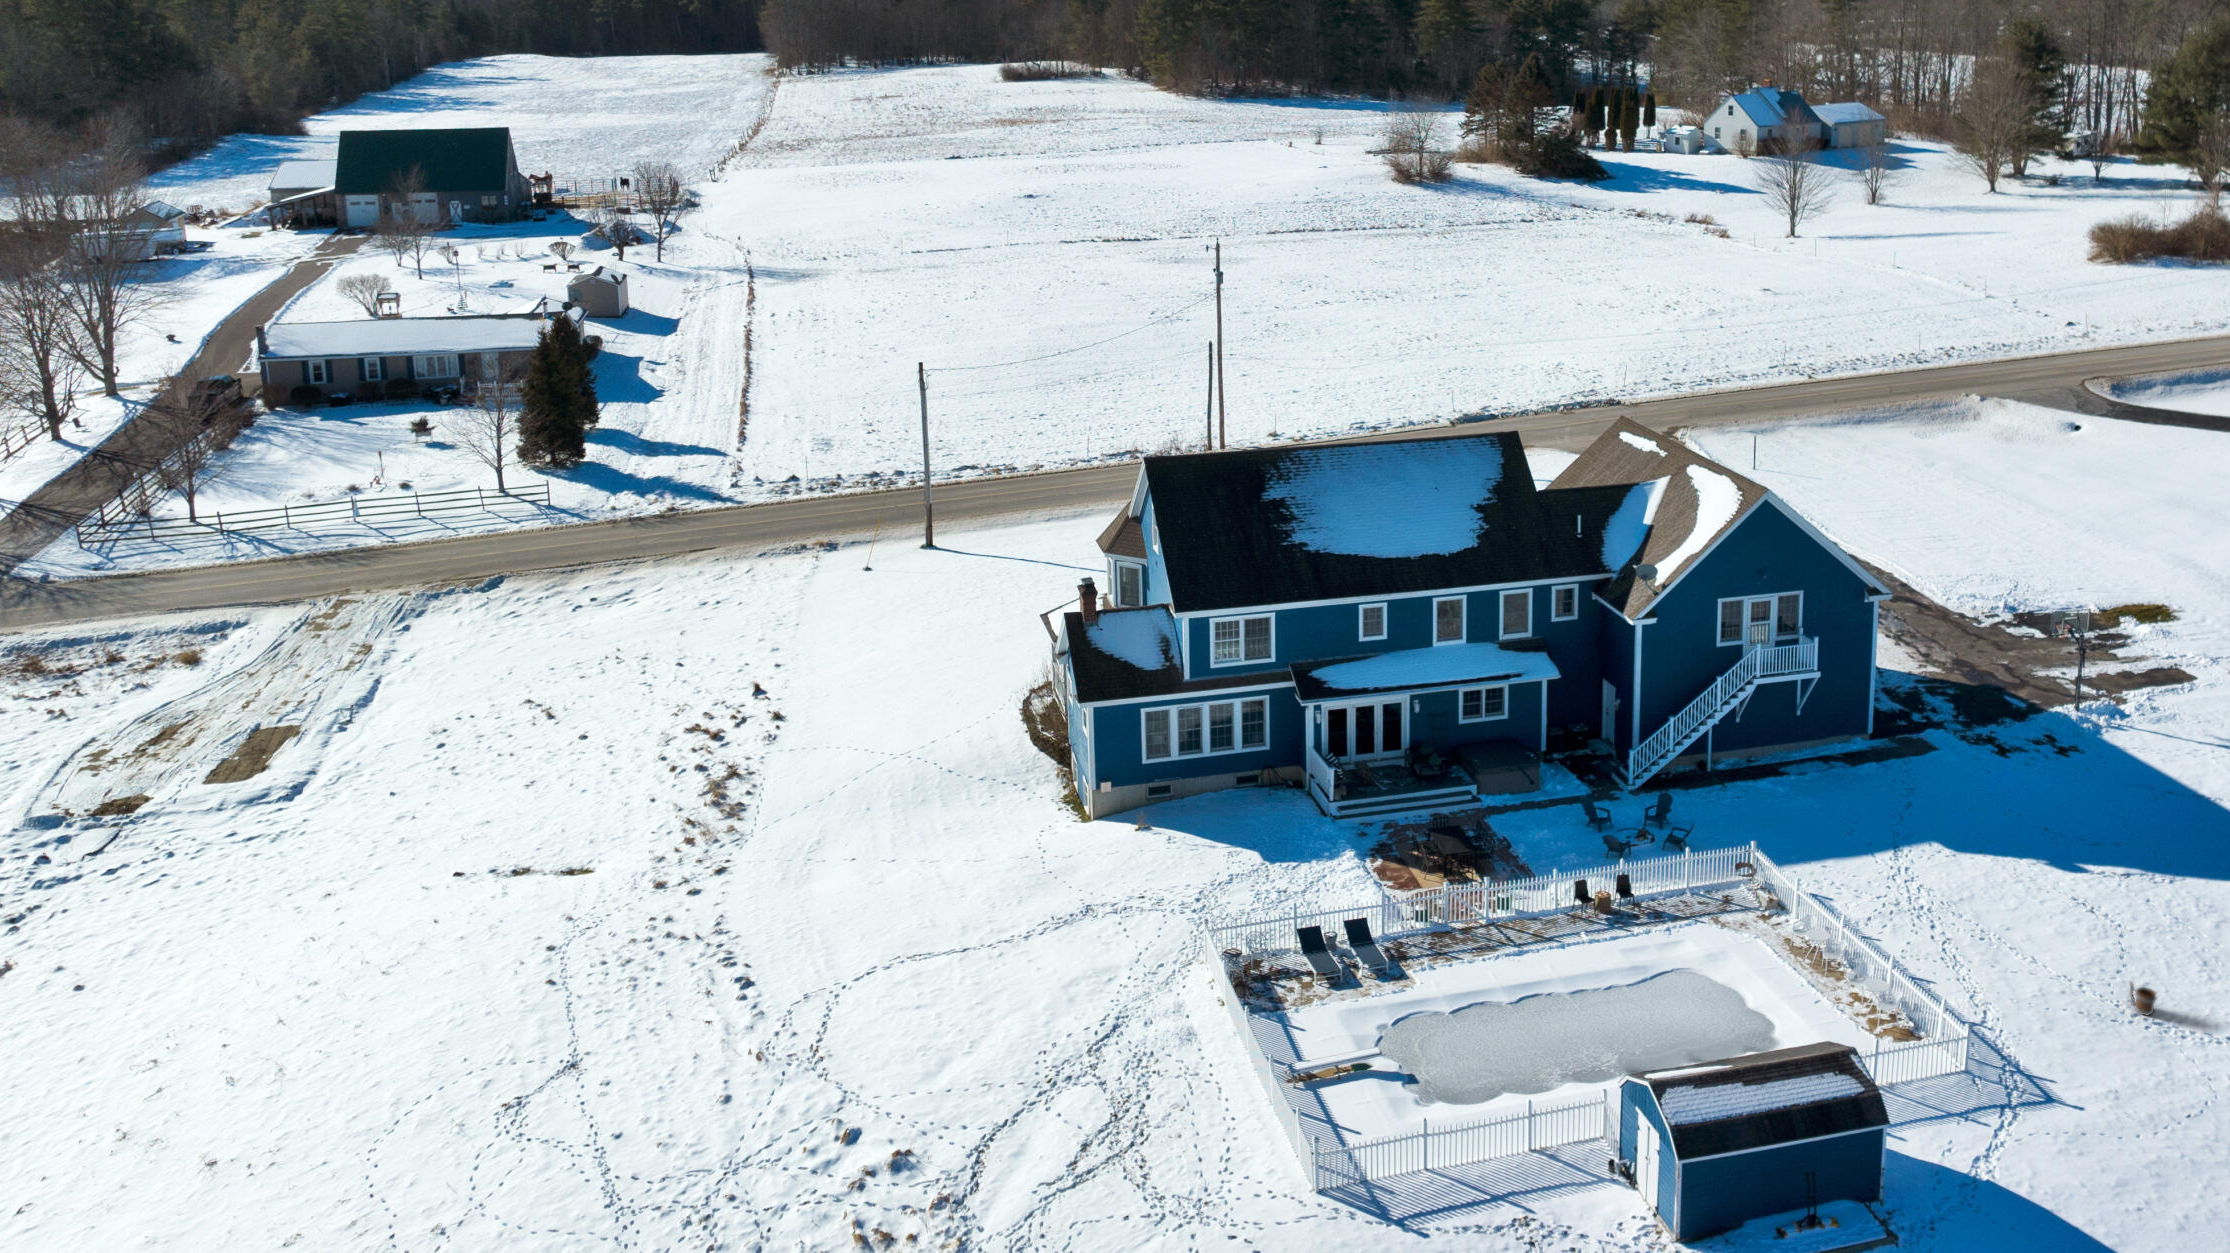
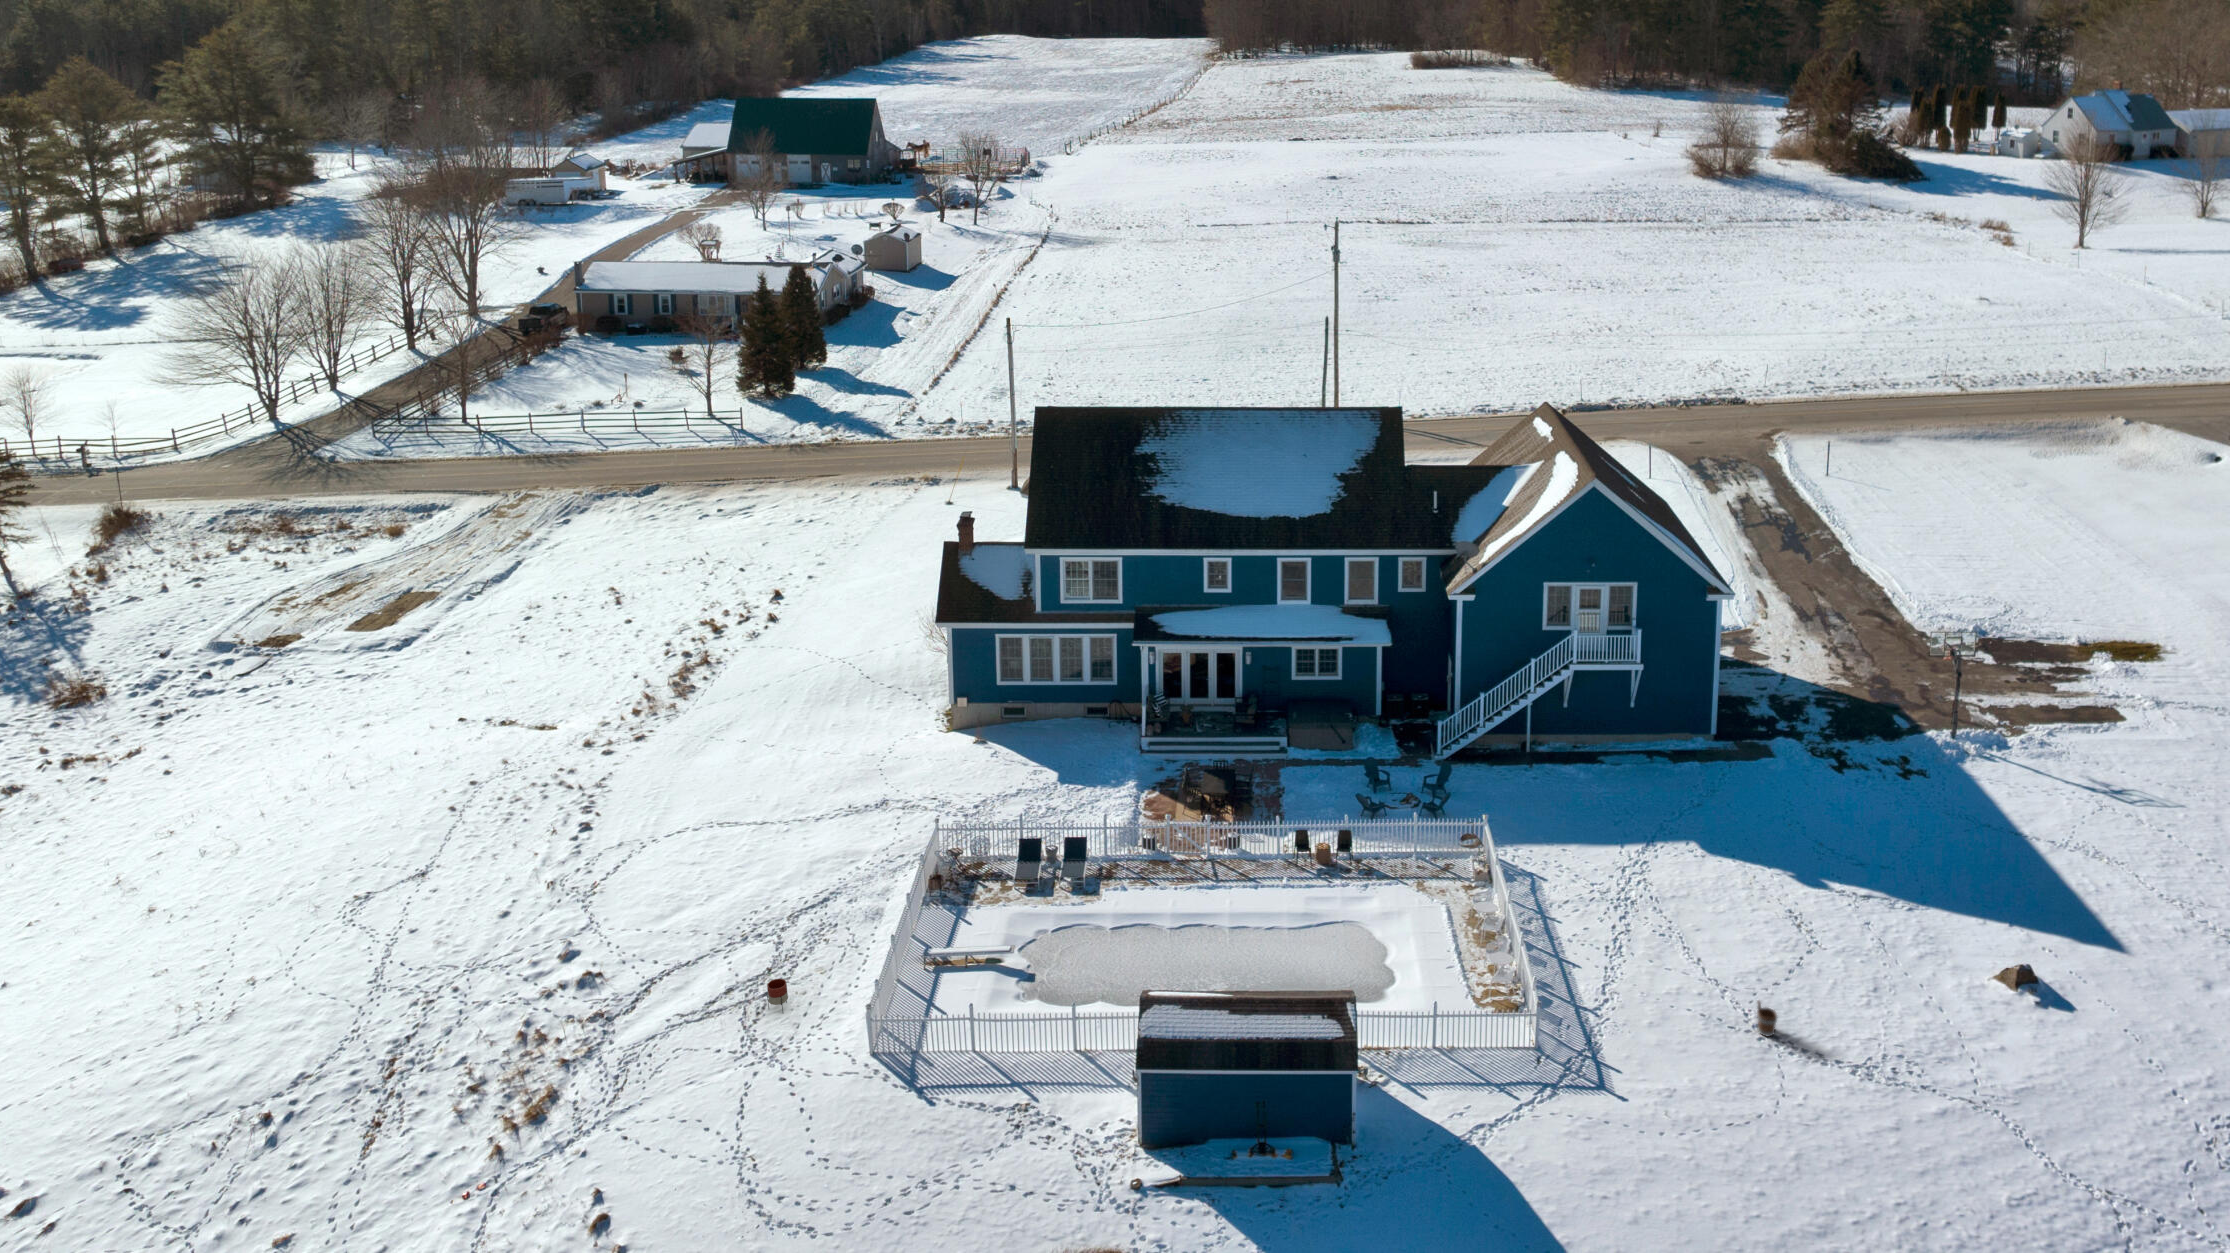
planter: none [1145,1123,1169,1164] -> present [767,979,788,1011]

